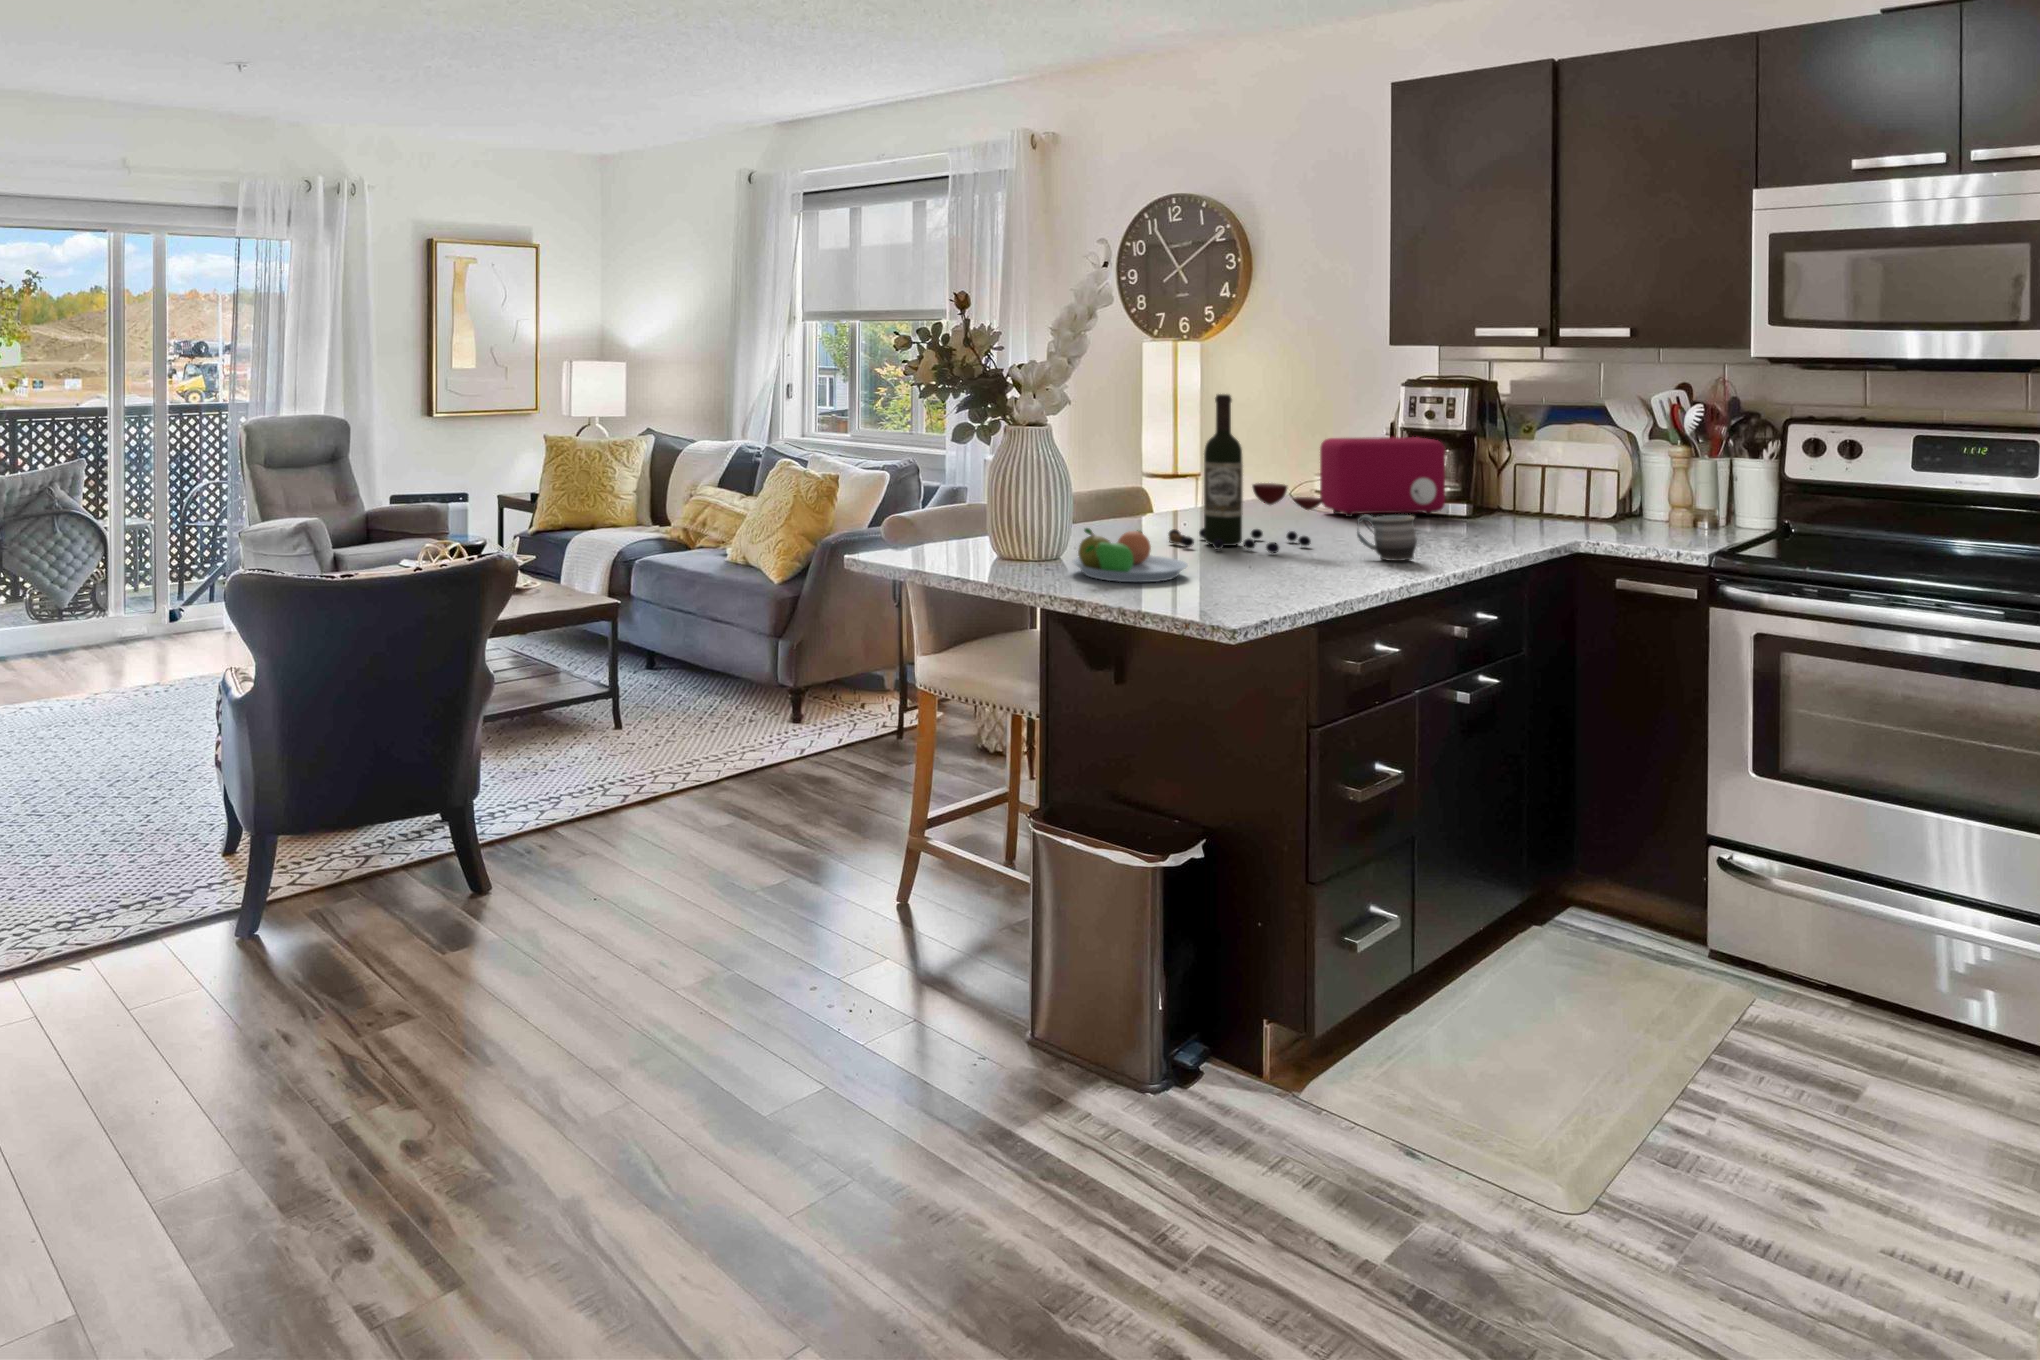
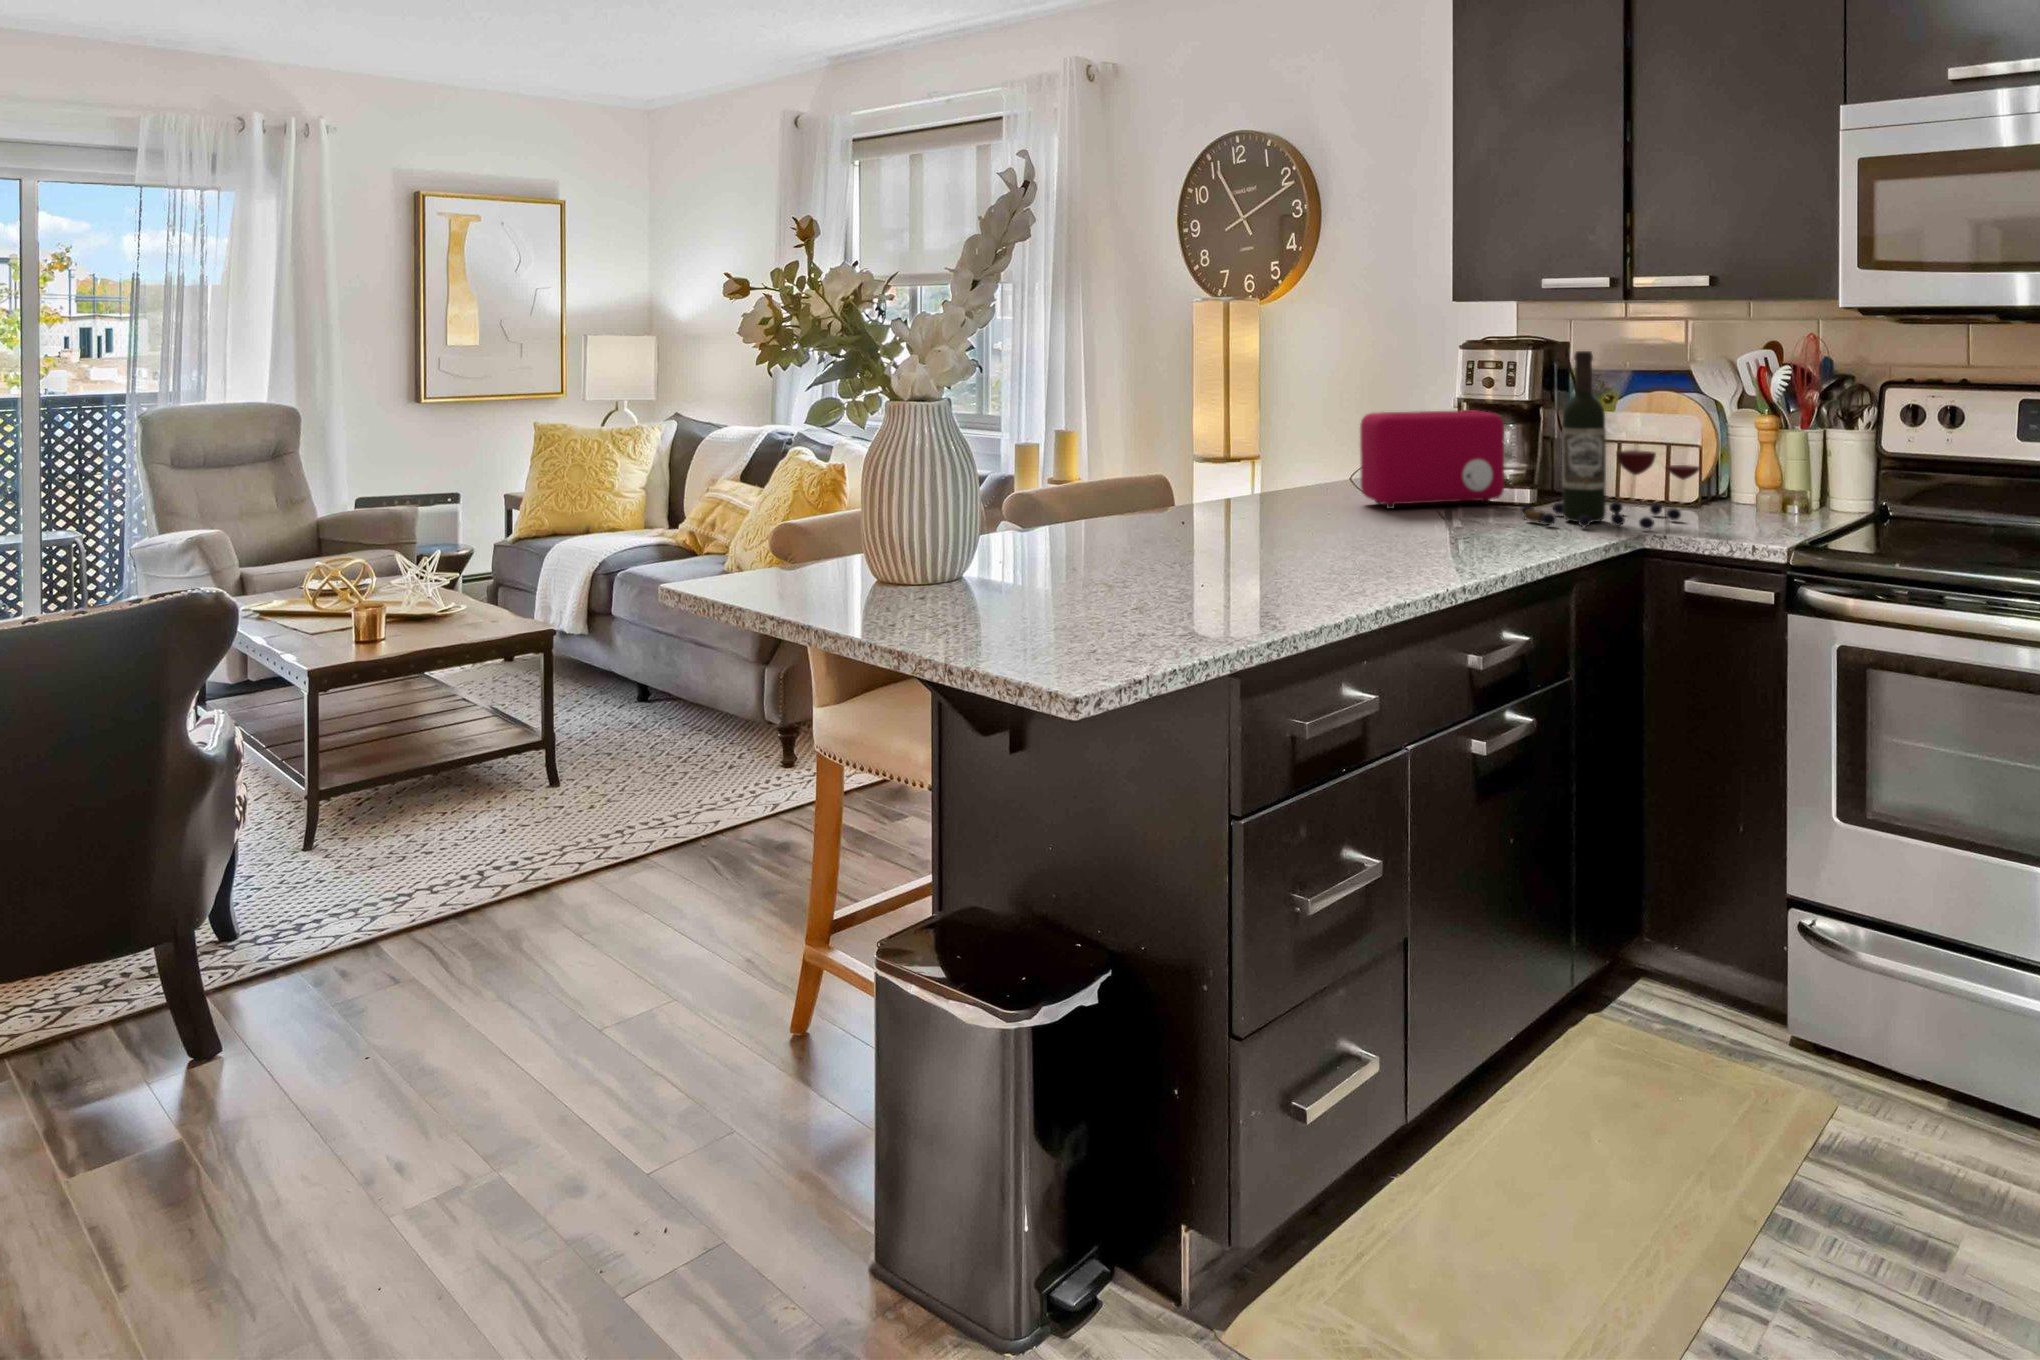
wine bottle: present [1168,394,1324,553] -> present [1521,351,1700,529]
mug: present [1357,515,1417,561] -> none [1355,512,1426,573]
fruit bowl: present [1072,528,1188,582] -> none [946,545,1105,621]

